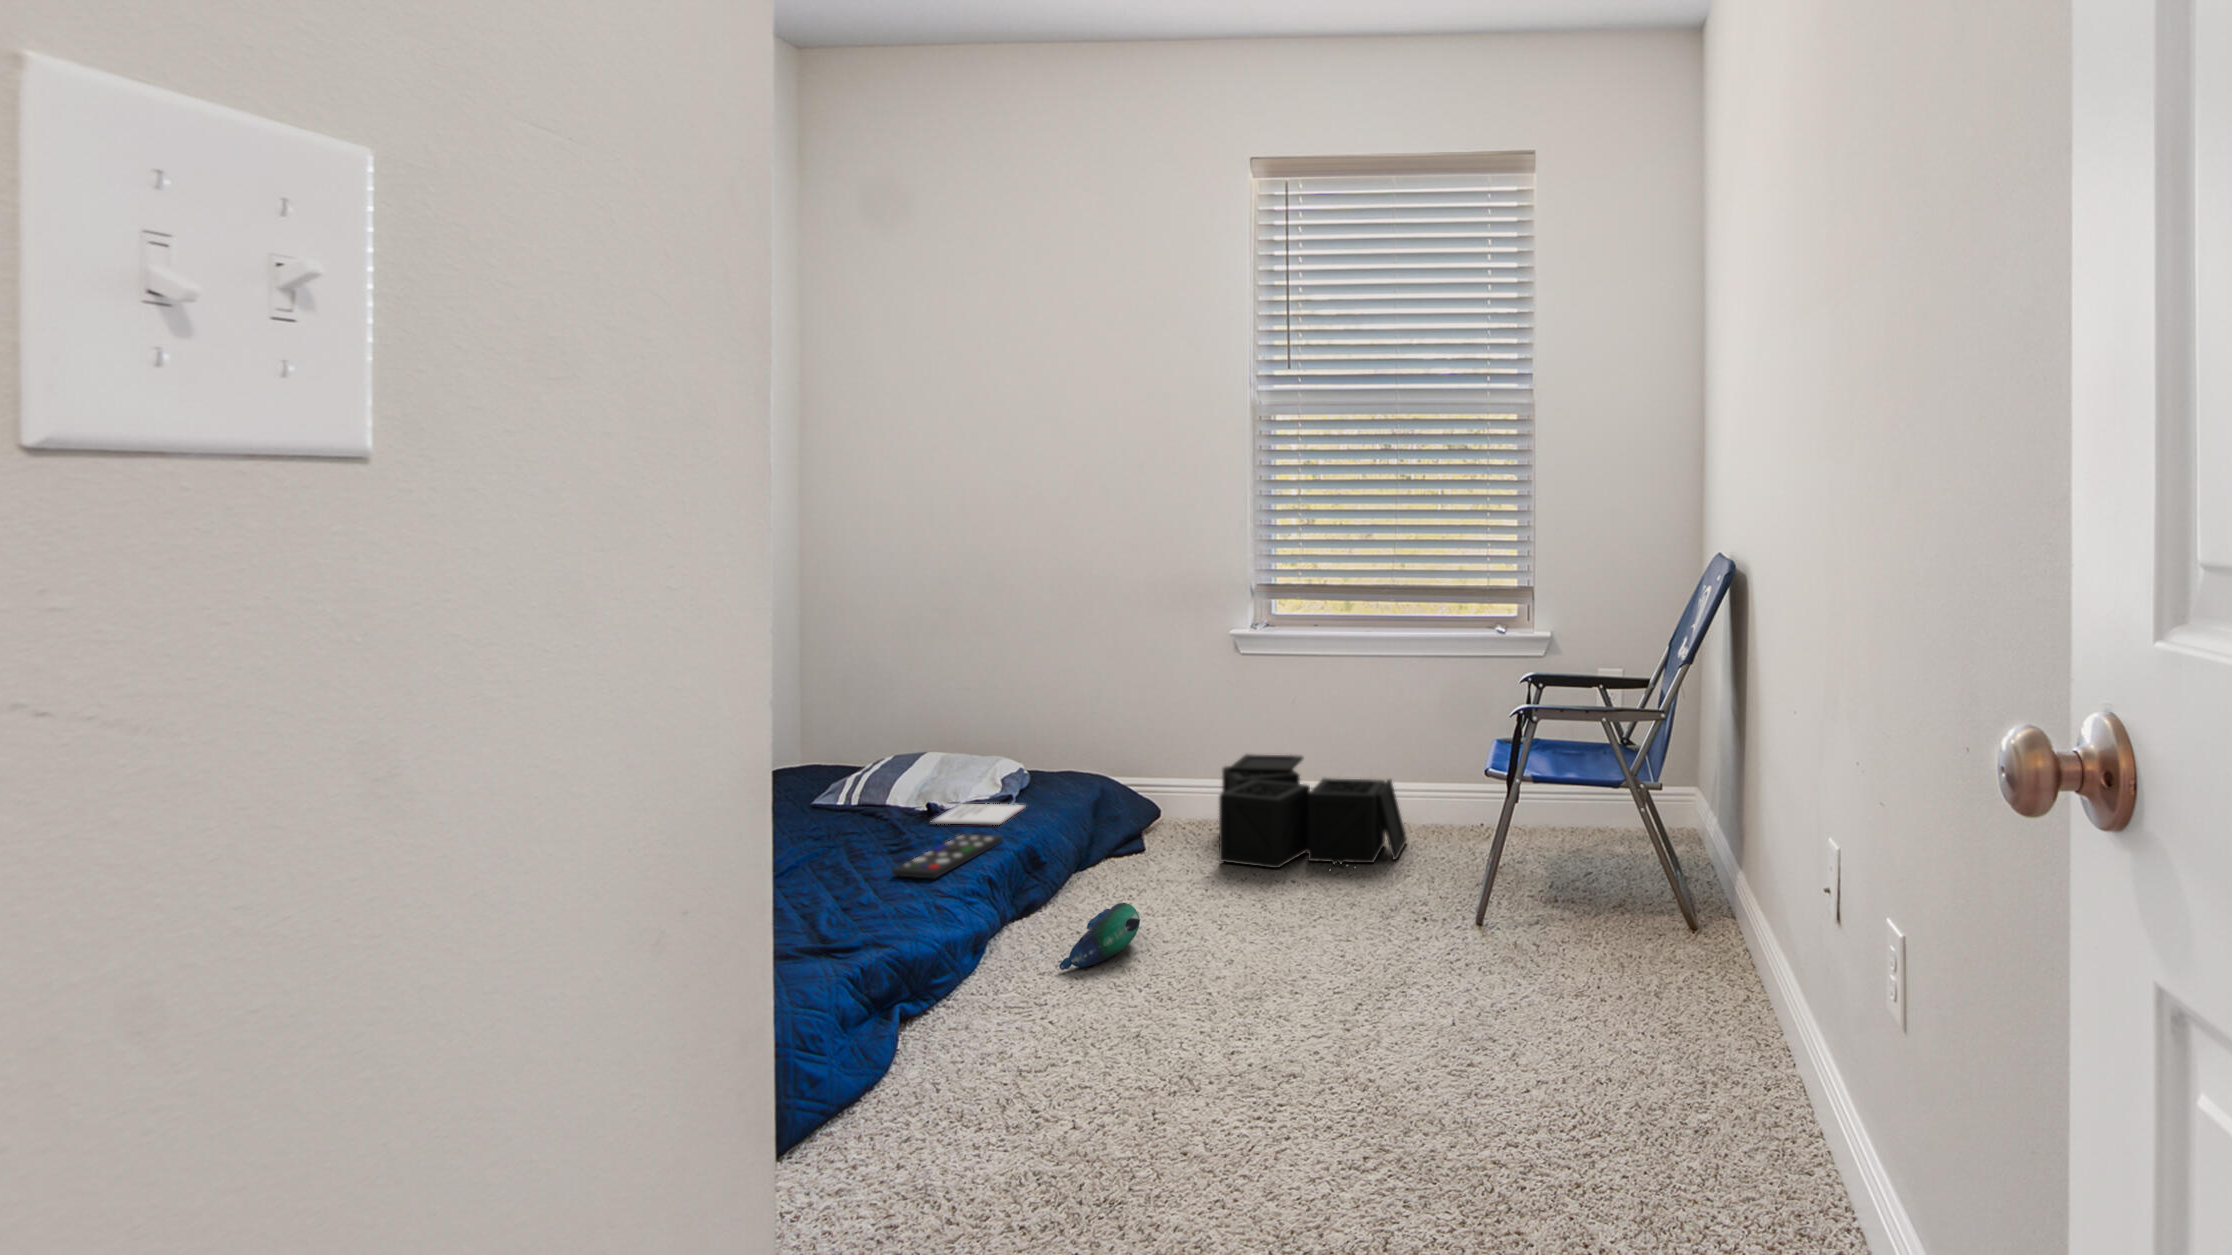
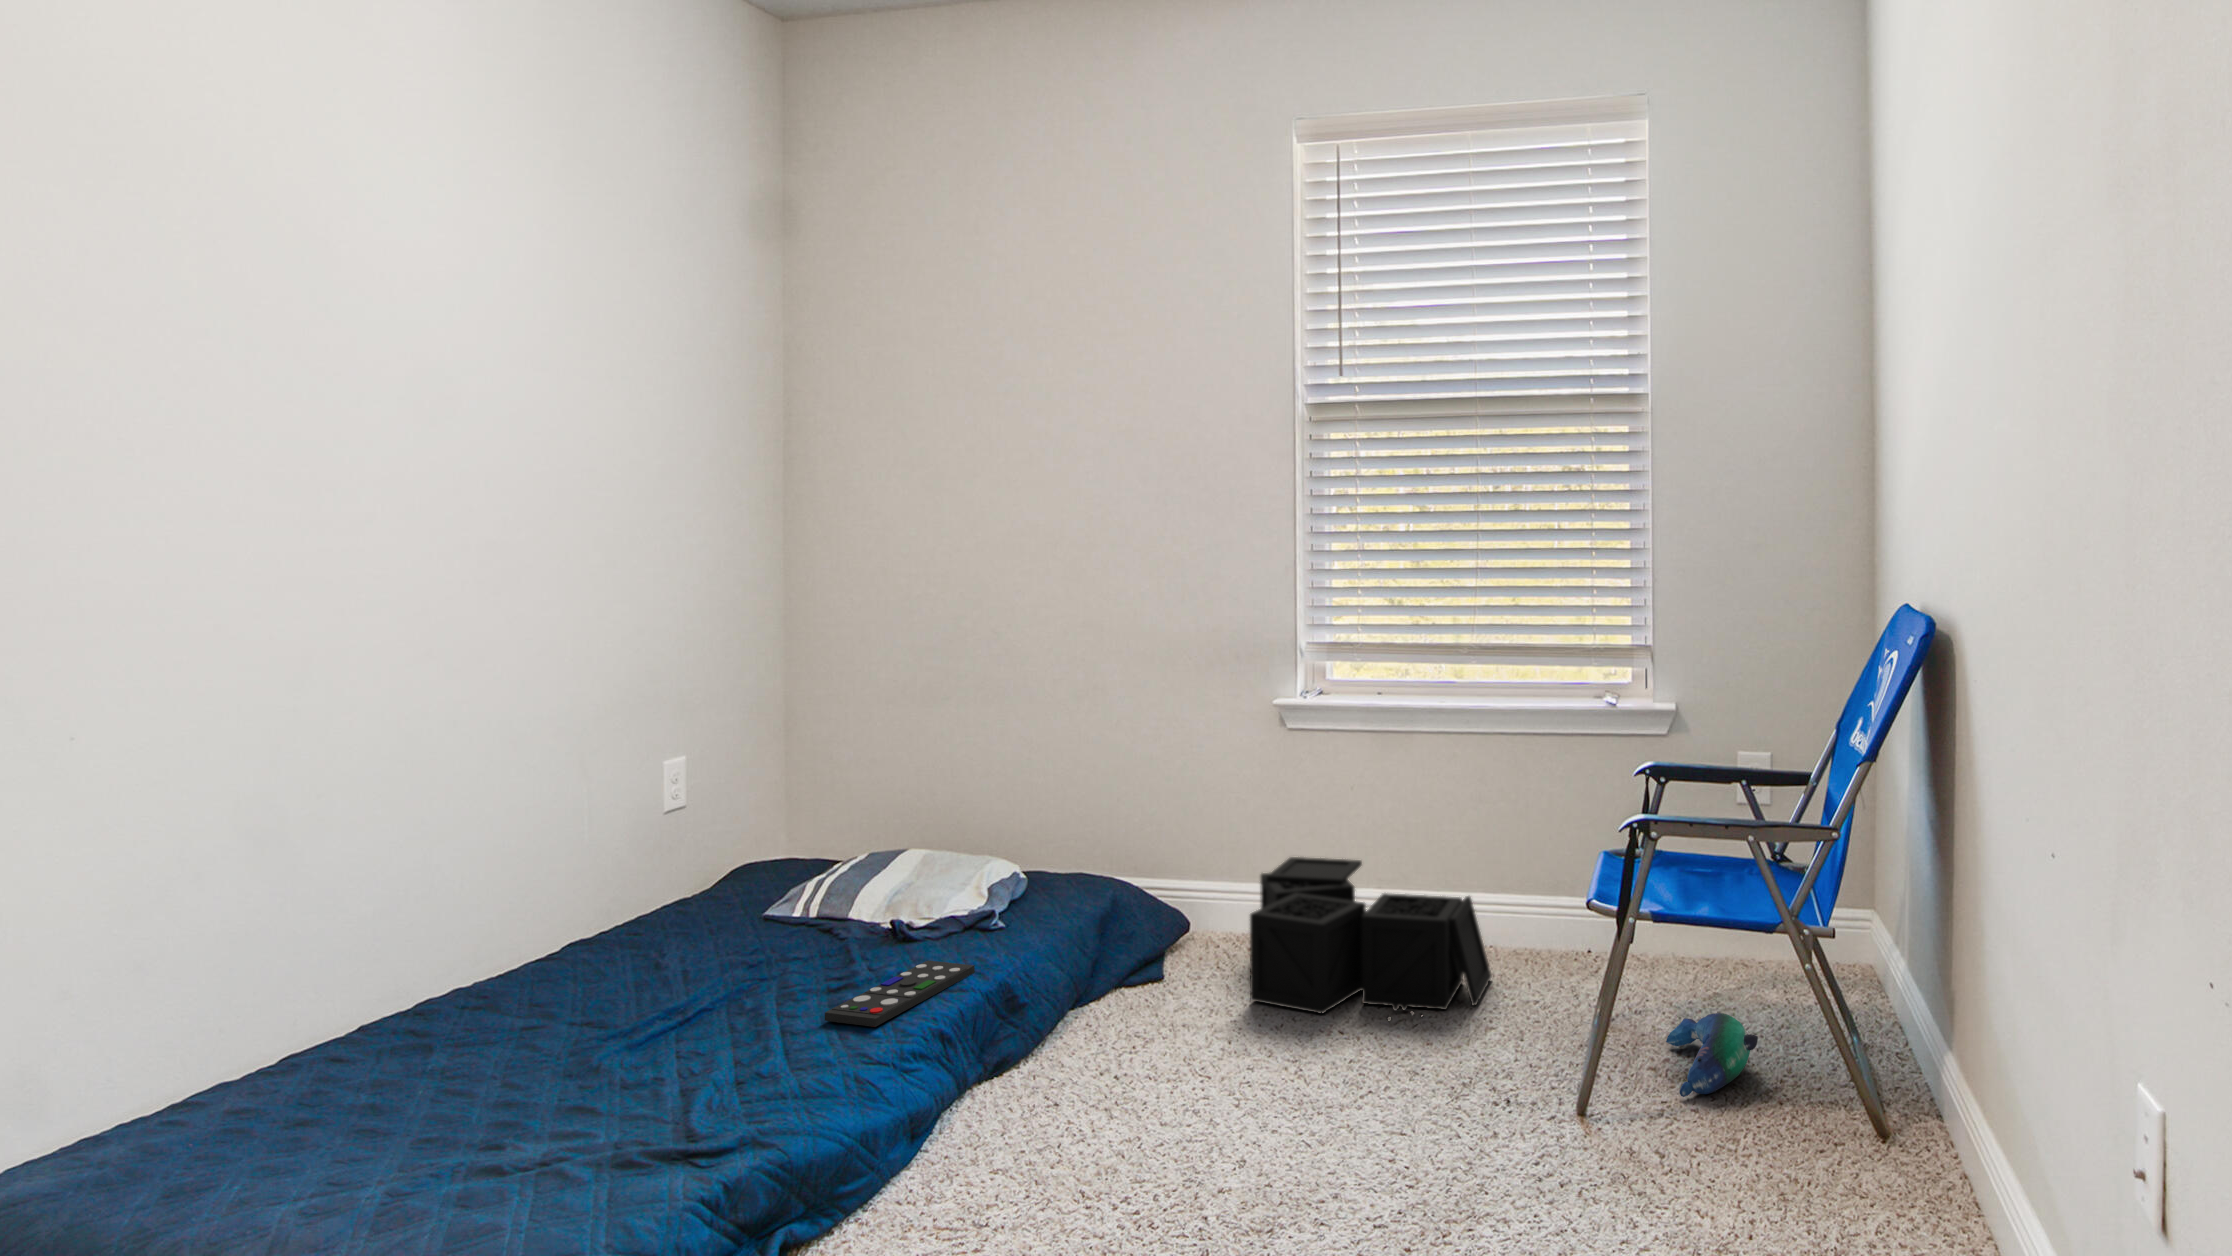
notebook: present [931,804,1025,825] -> none [893,915,1014,948]
plush toy: present [1059,903,1140,970] -> present [1666,1013,1758,1097]

